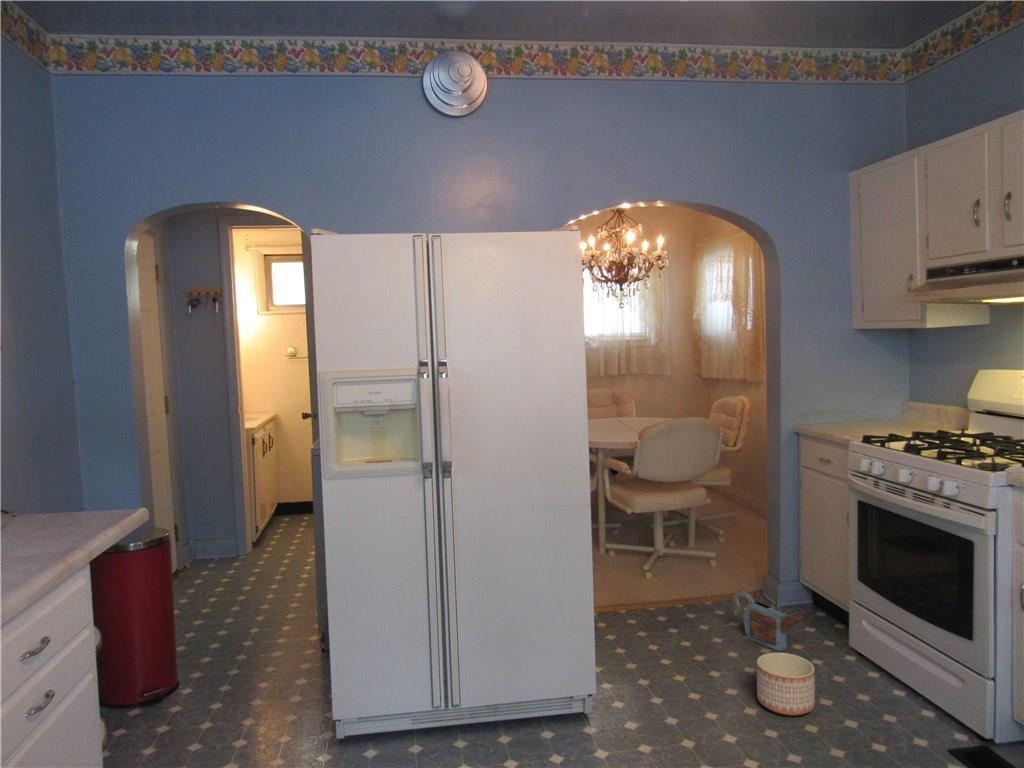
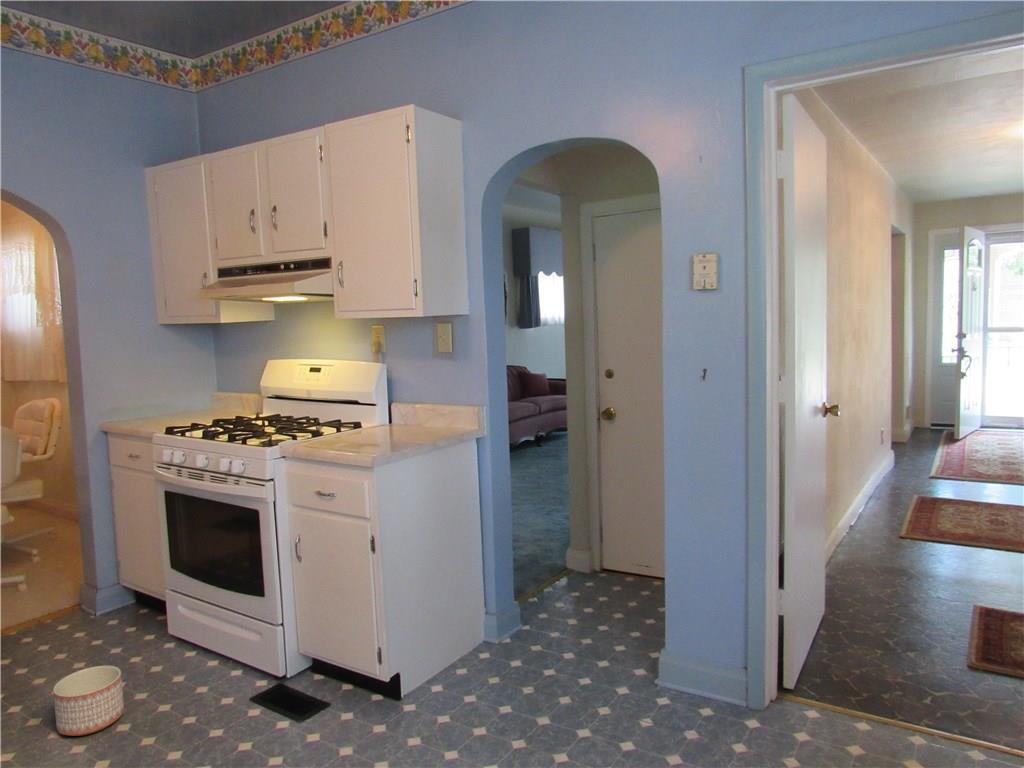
watering can: present [734,591,806,651] -> none [34,614,119,666]

